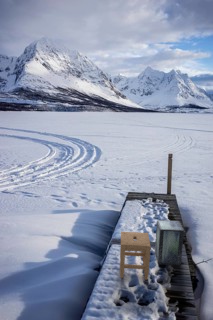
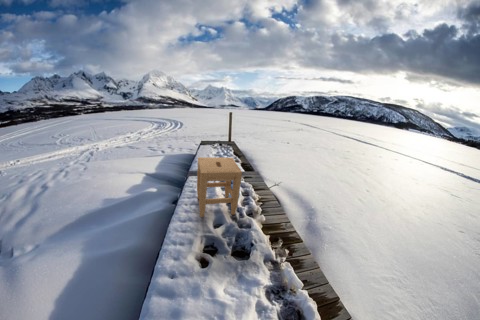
storage box: present [155,220,184,265] -> none [234,145,272,194]

